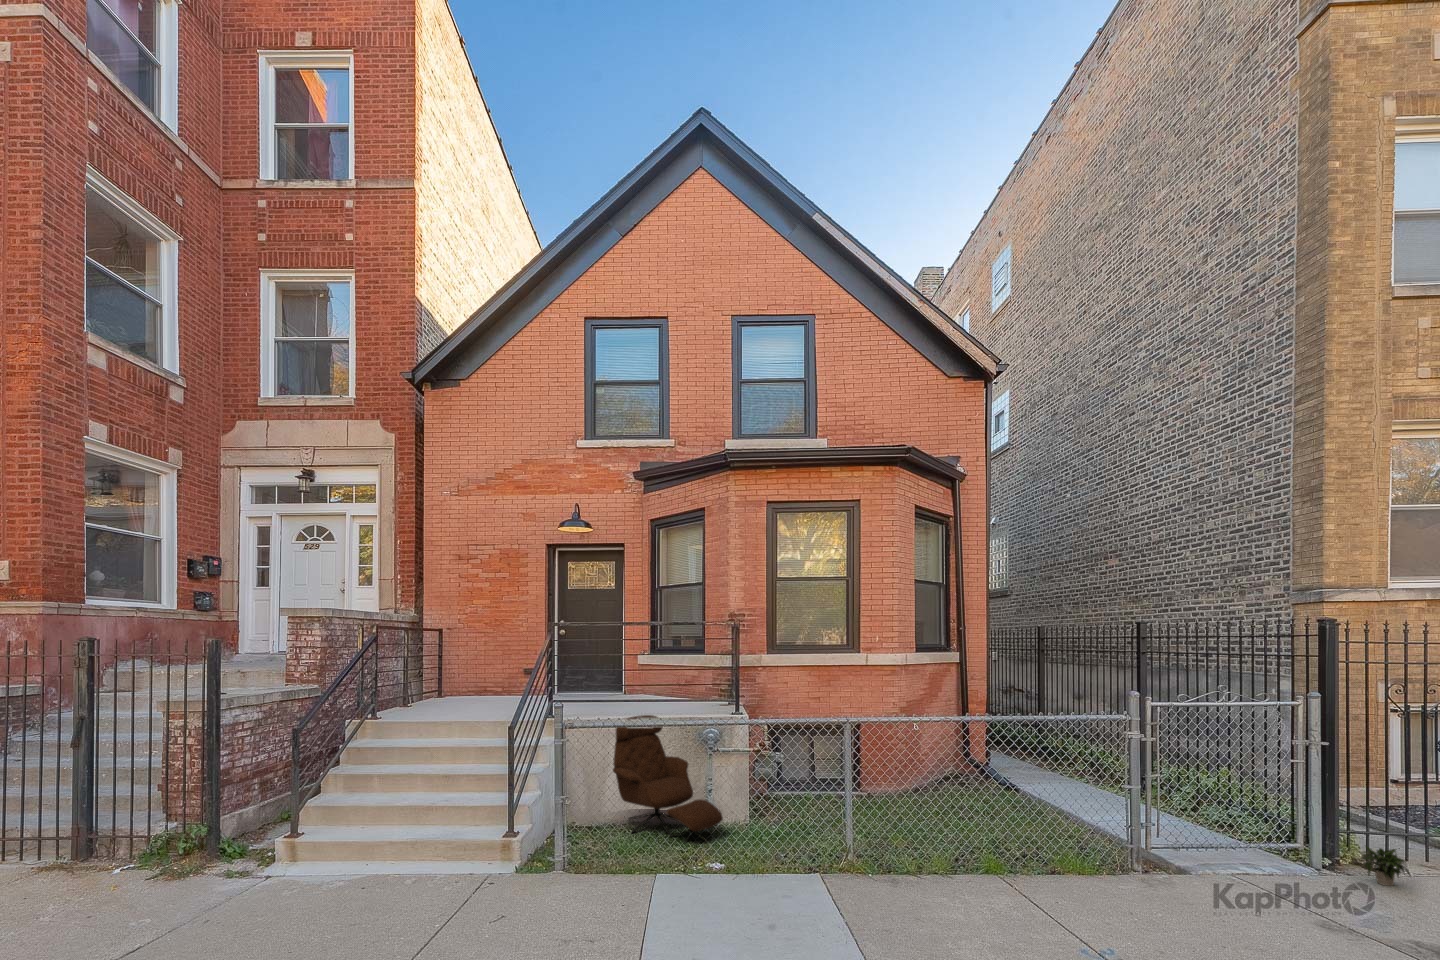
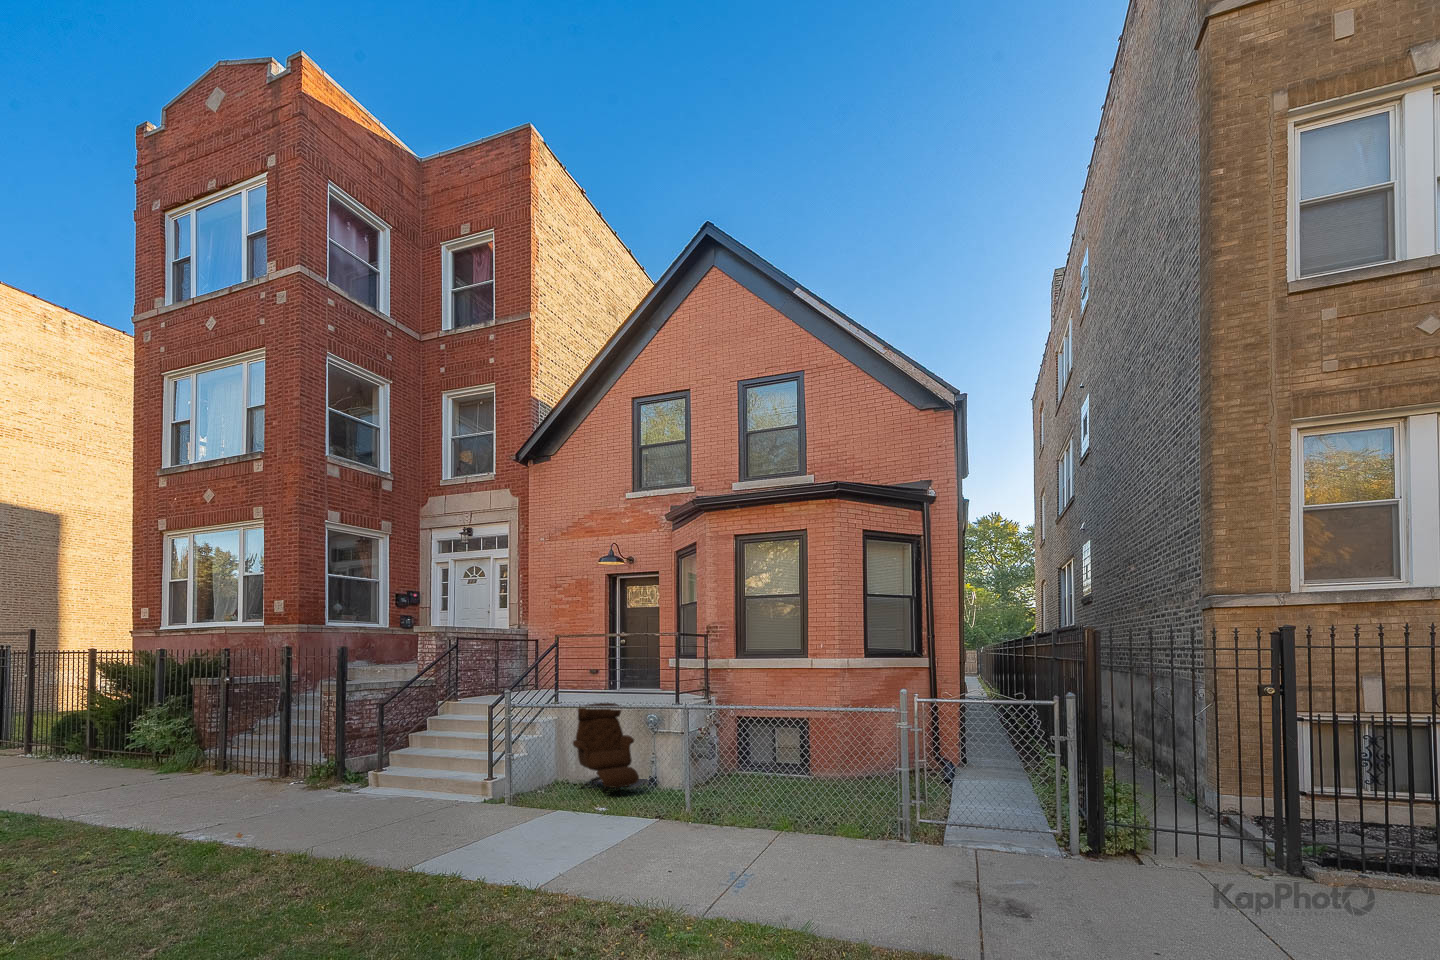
potted plant: present [1361,847,1411,886] -> none [1091,831,1147,871]

